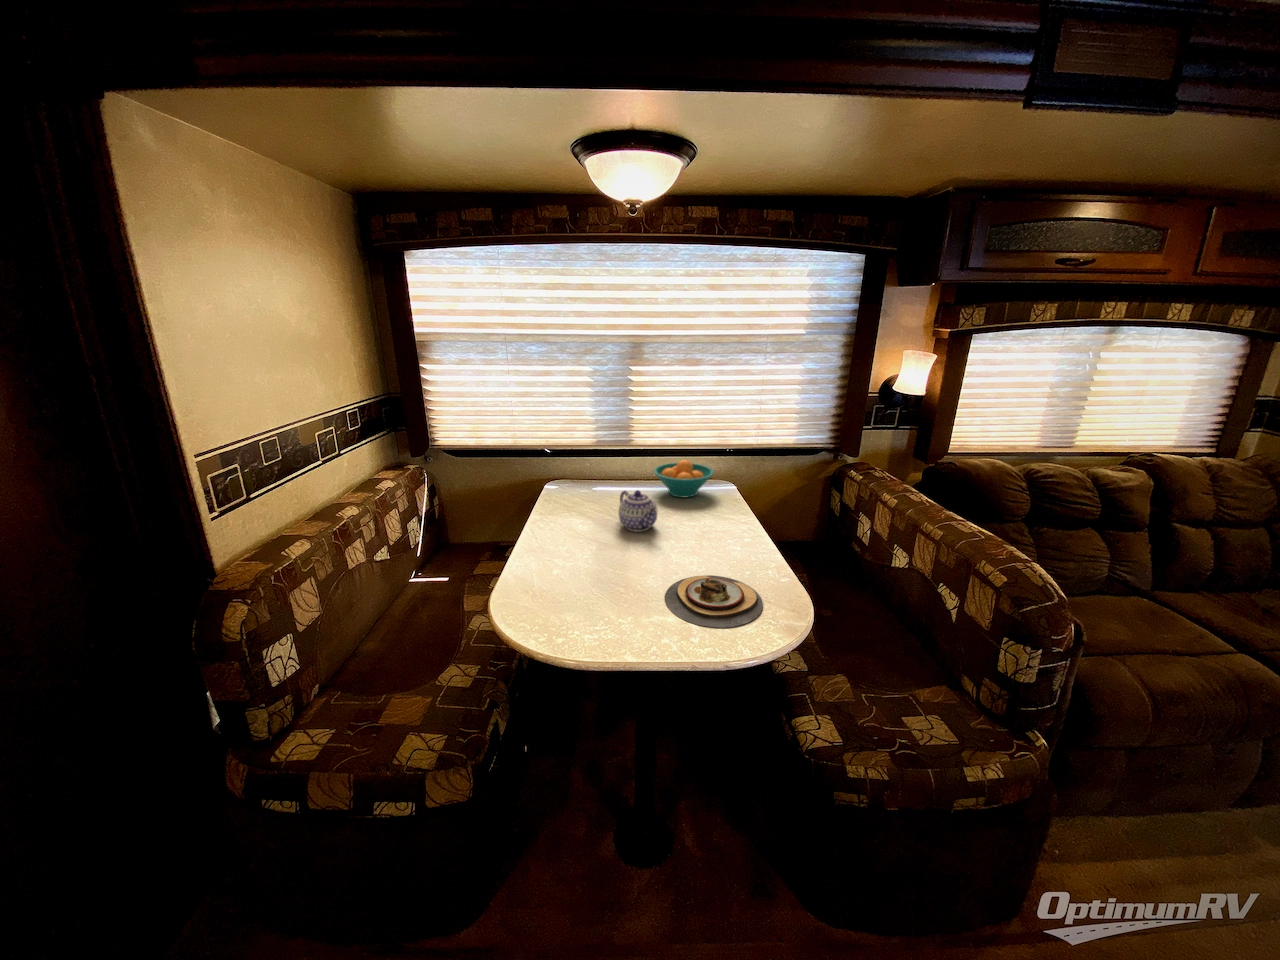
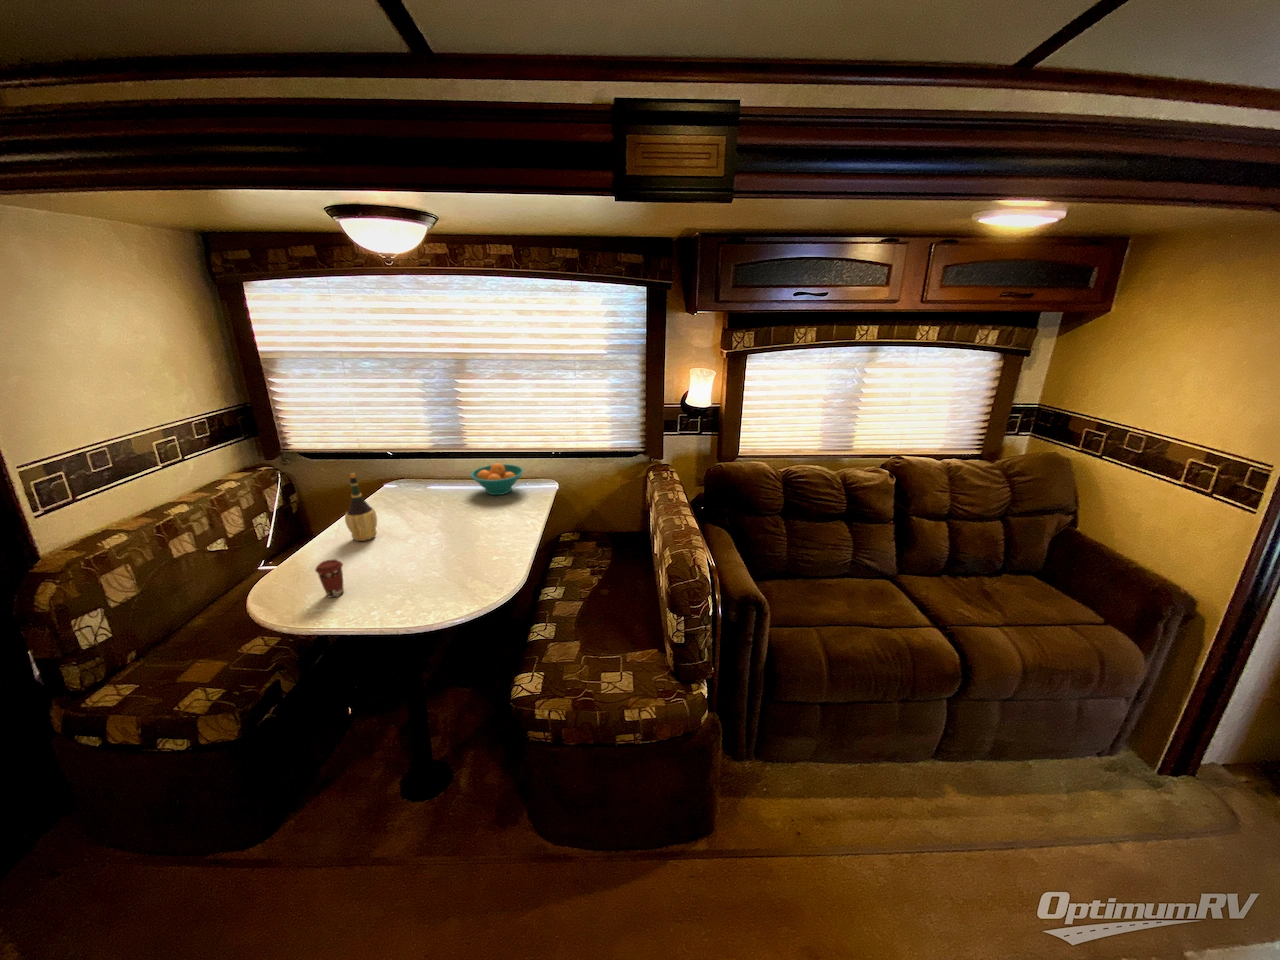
wine bottle: none [554,464,589,549] -> present [345,473,377,541]
teapot: present [618,491,658,532] -> none [414,491,449,526]
coffee cup: none [576,570,607,620] -> present [315,559,344,598]
plate: present [665,575,763,628] -> none [399,562,480,602]

